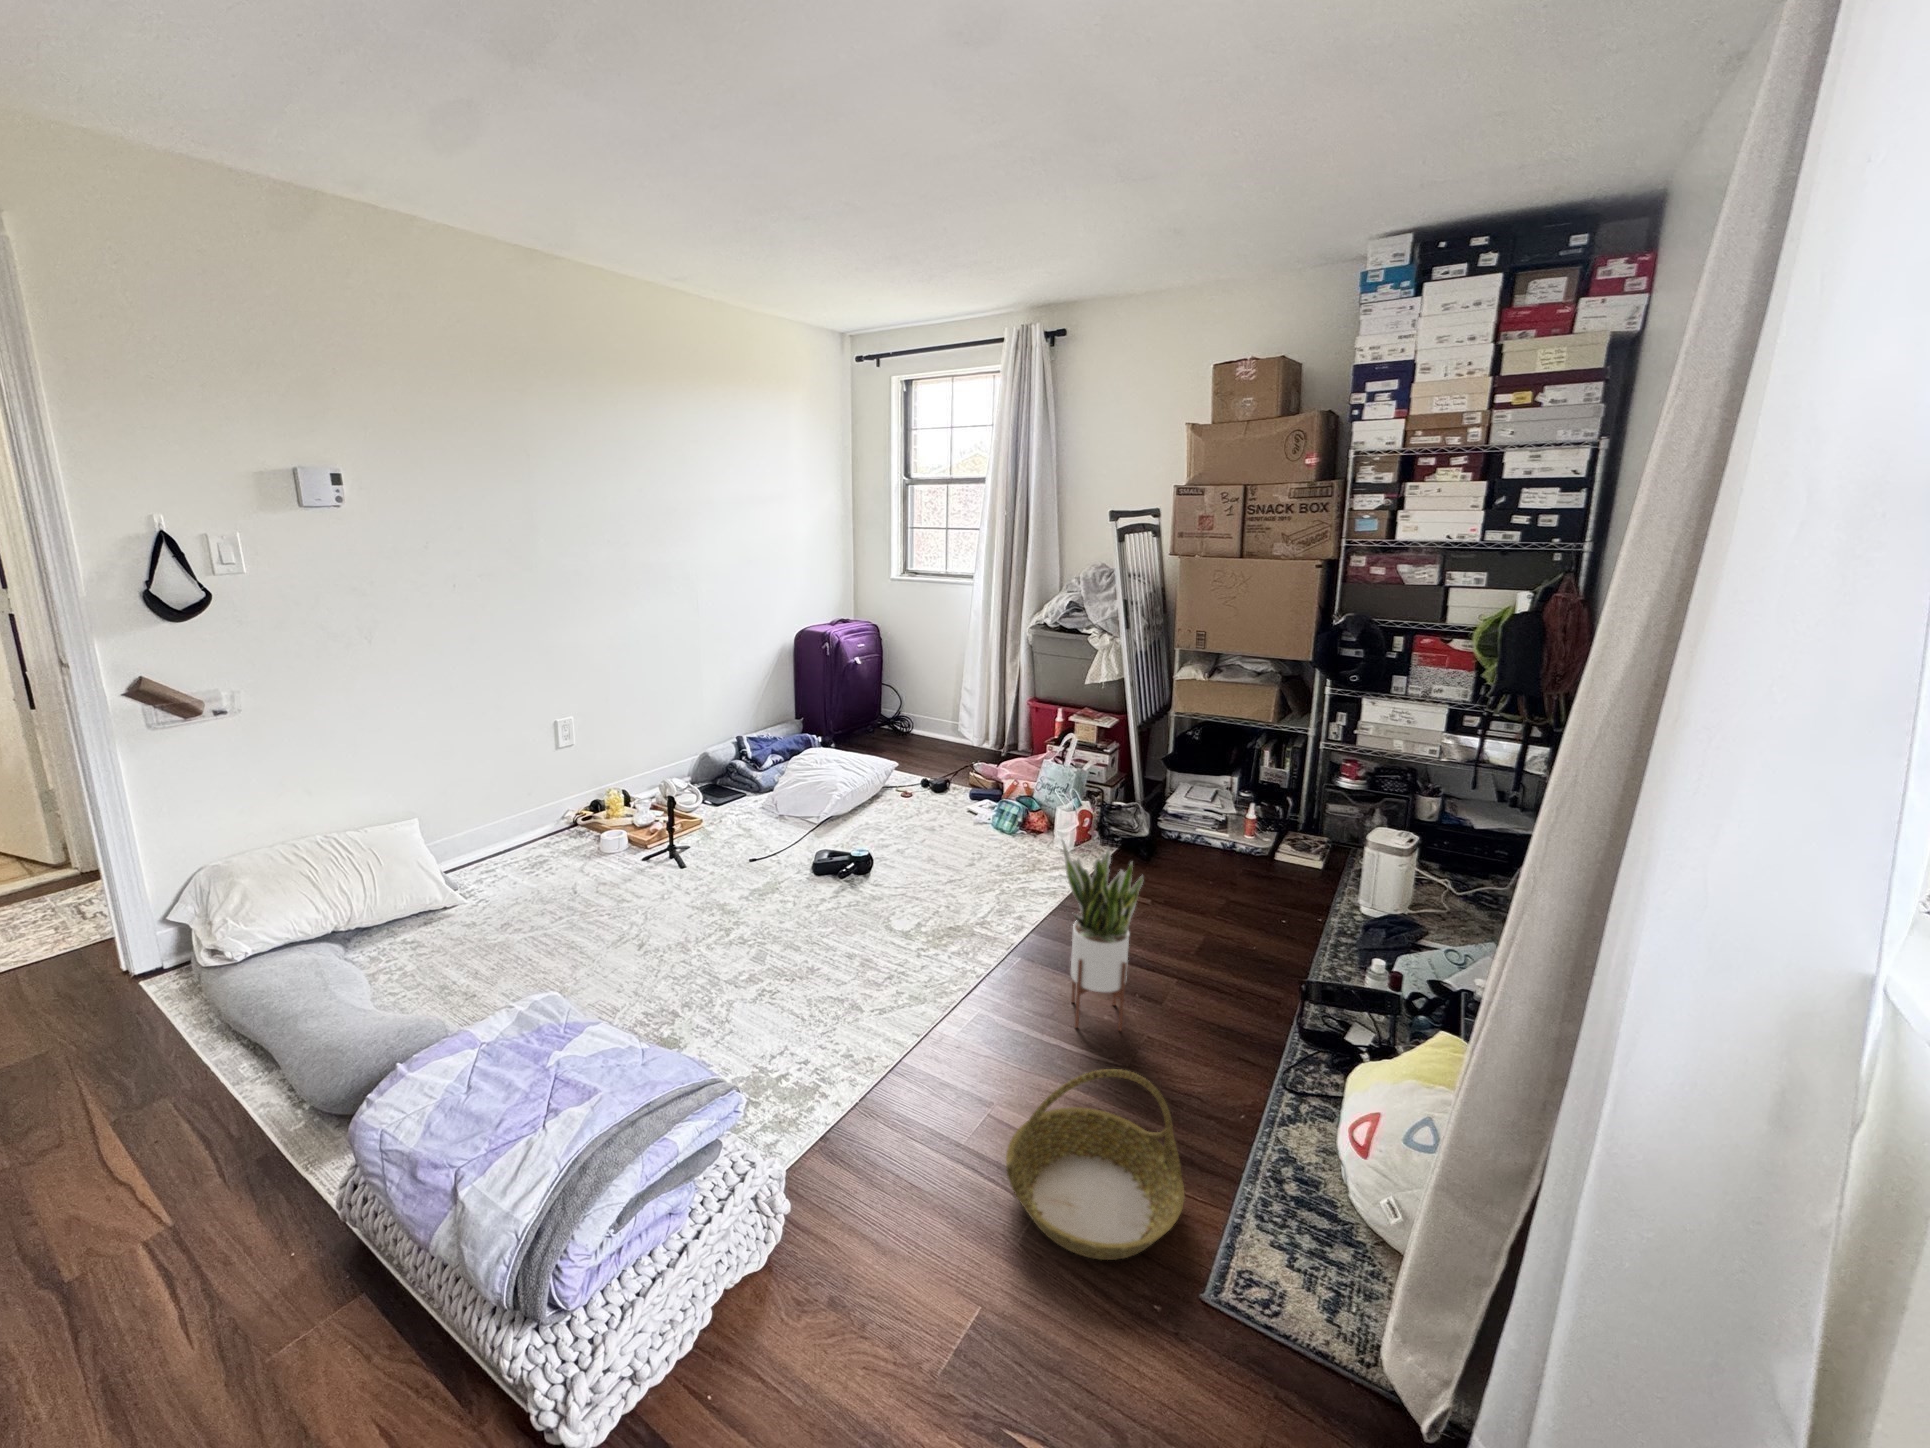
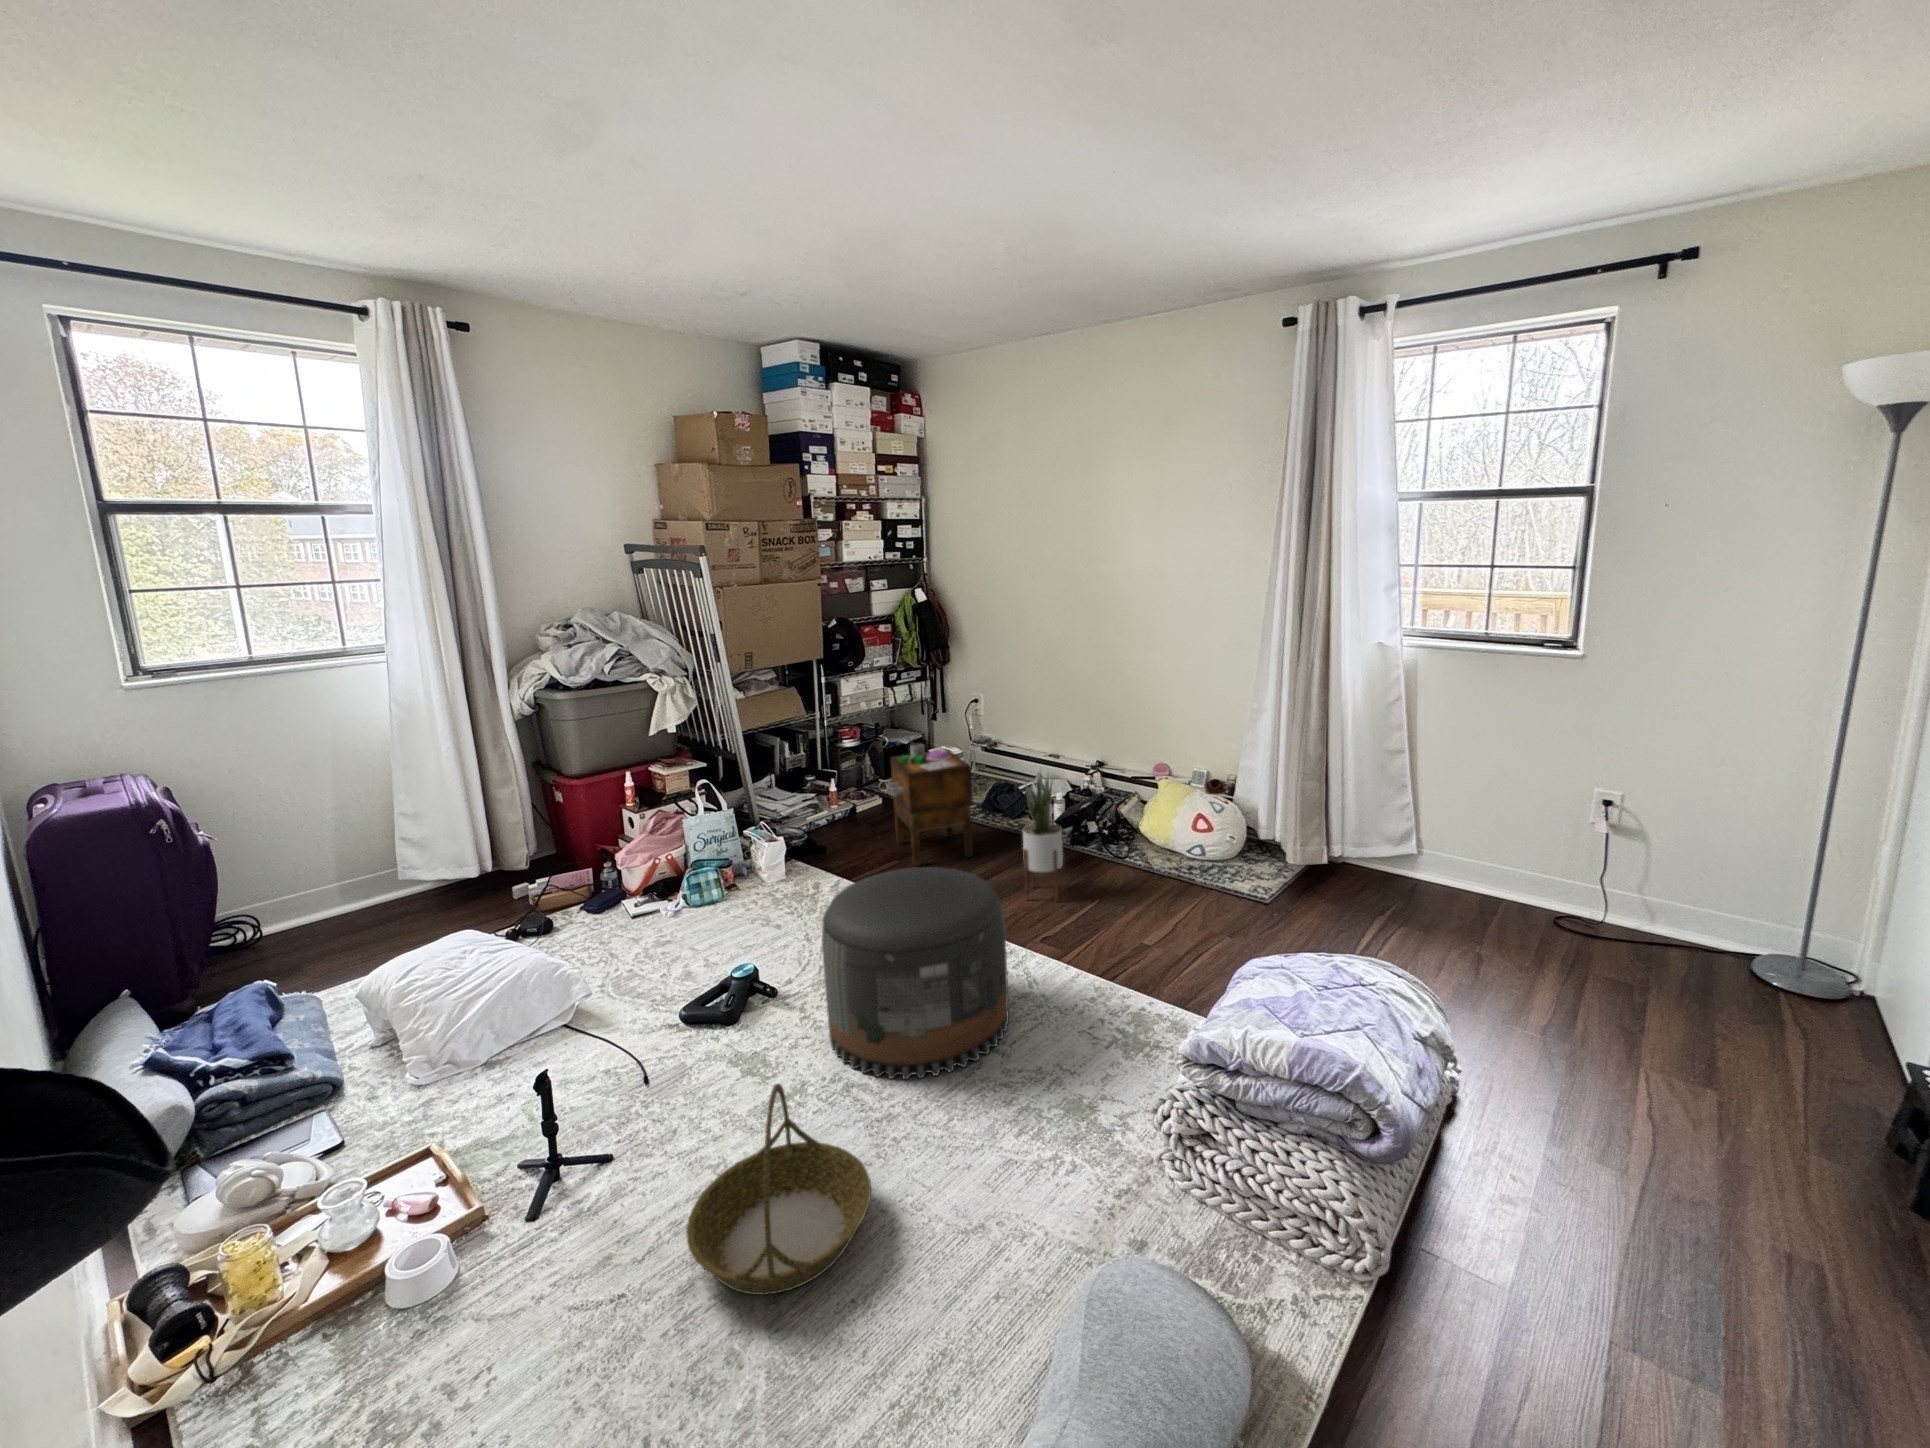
nightstand: none [1134,770,1276,950] -> present [887,737,973,867]
pouf: none [708,815,875,1002] -> present [822,867,1009,1079]
basket: present [1006,1069,1185,1260] -> present [686,1084,871,1295]

